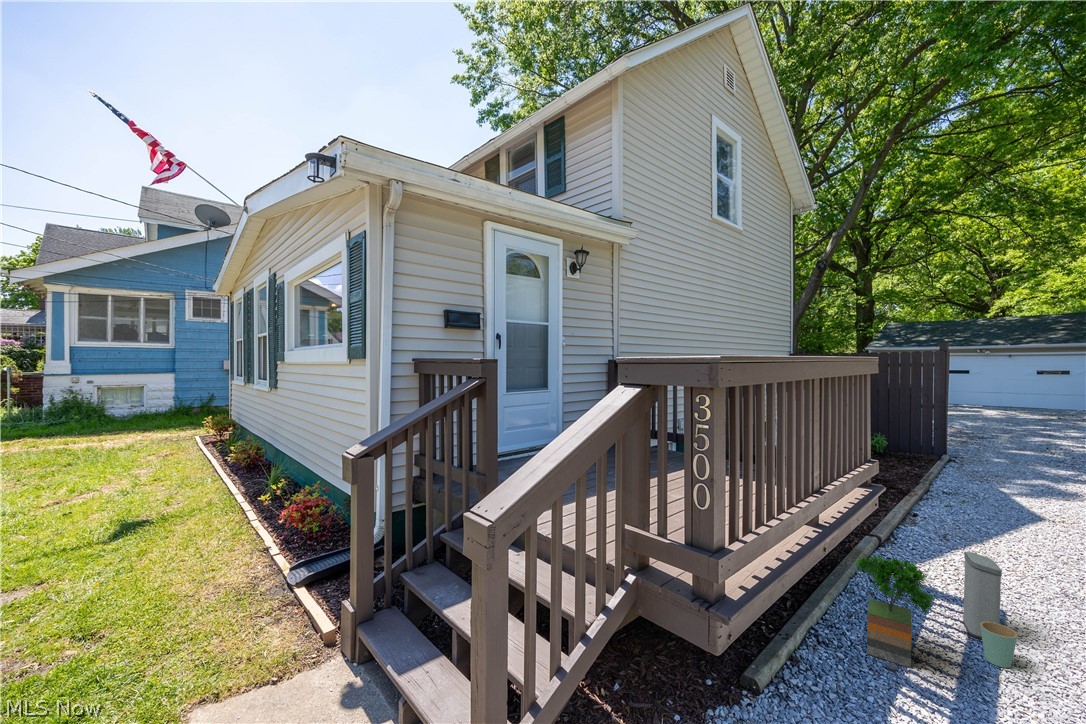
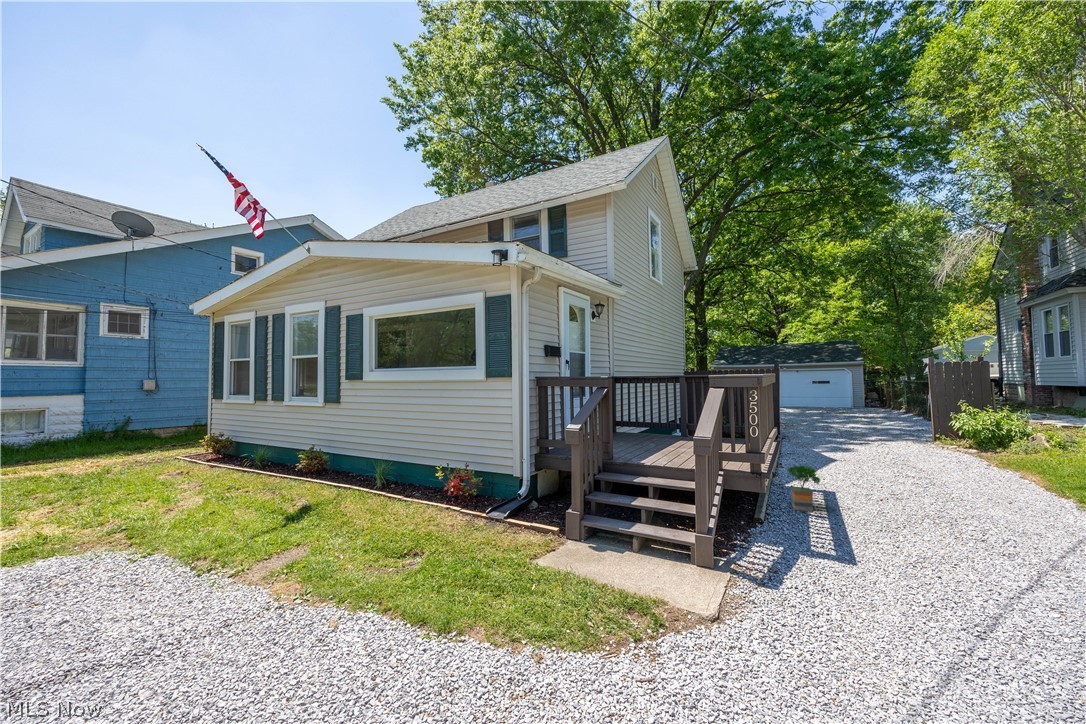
trash can: present [963,552,1018,668] -> none [823,463,848,507]

